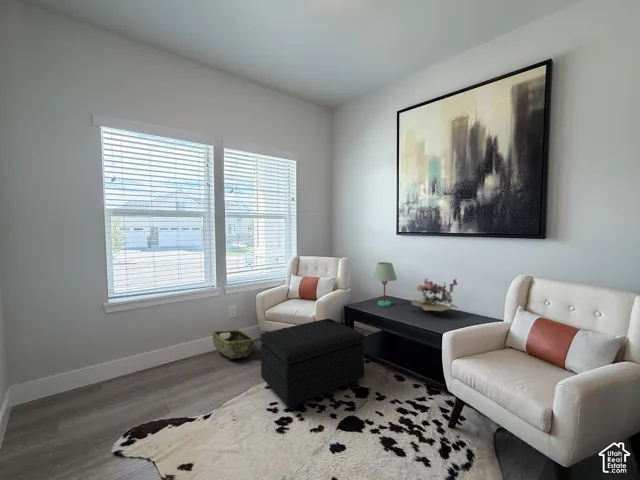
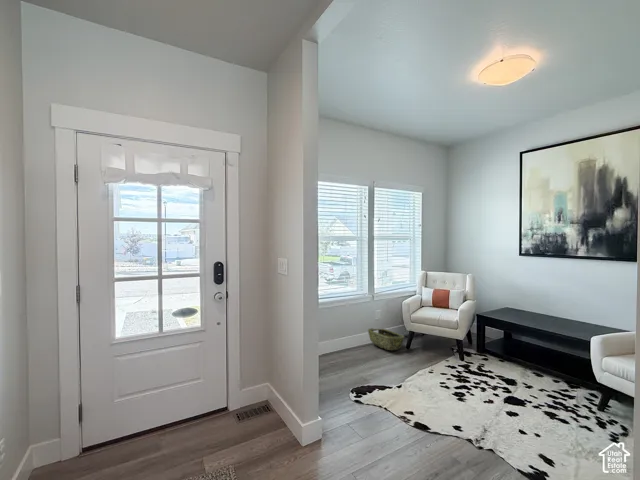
table lamp: present [373,262,397,306] -> none [501,279,525,316]
flower arrangement: present [412,279,457,311] -> none [540,294,590,322]
footstool: present [261,319,364,410] -> none [424,324,509,388]

